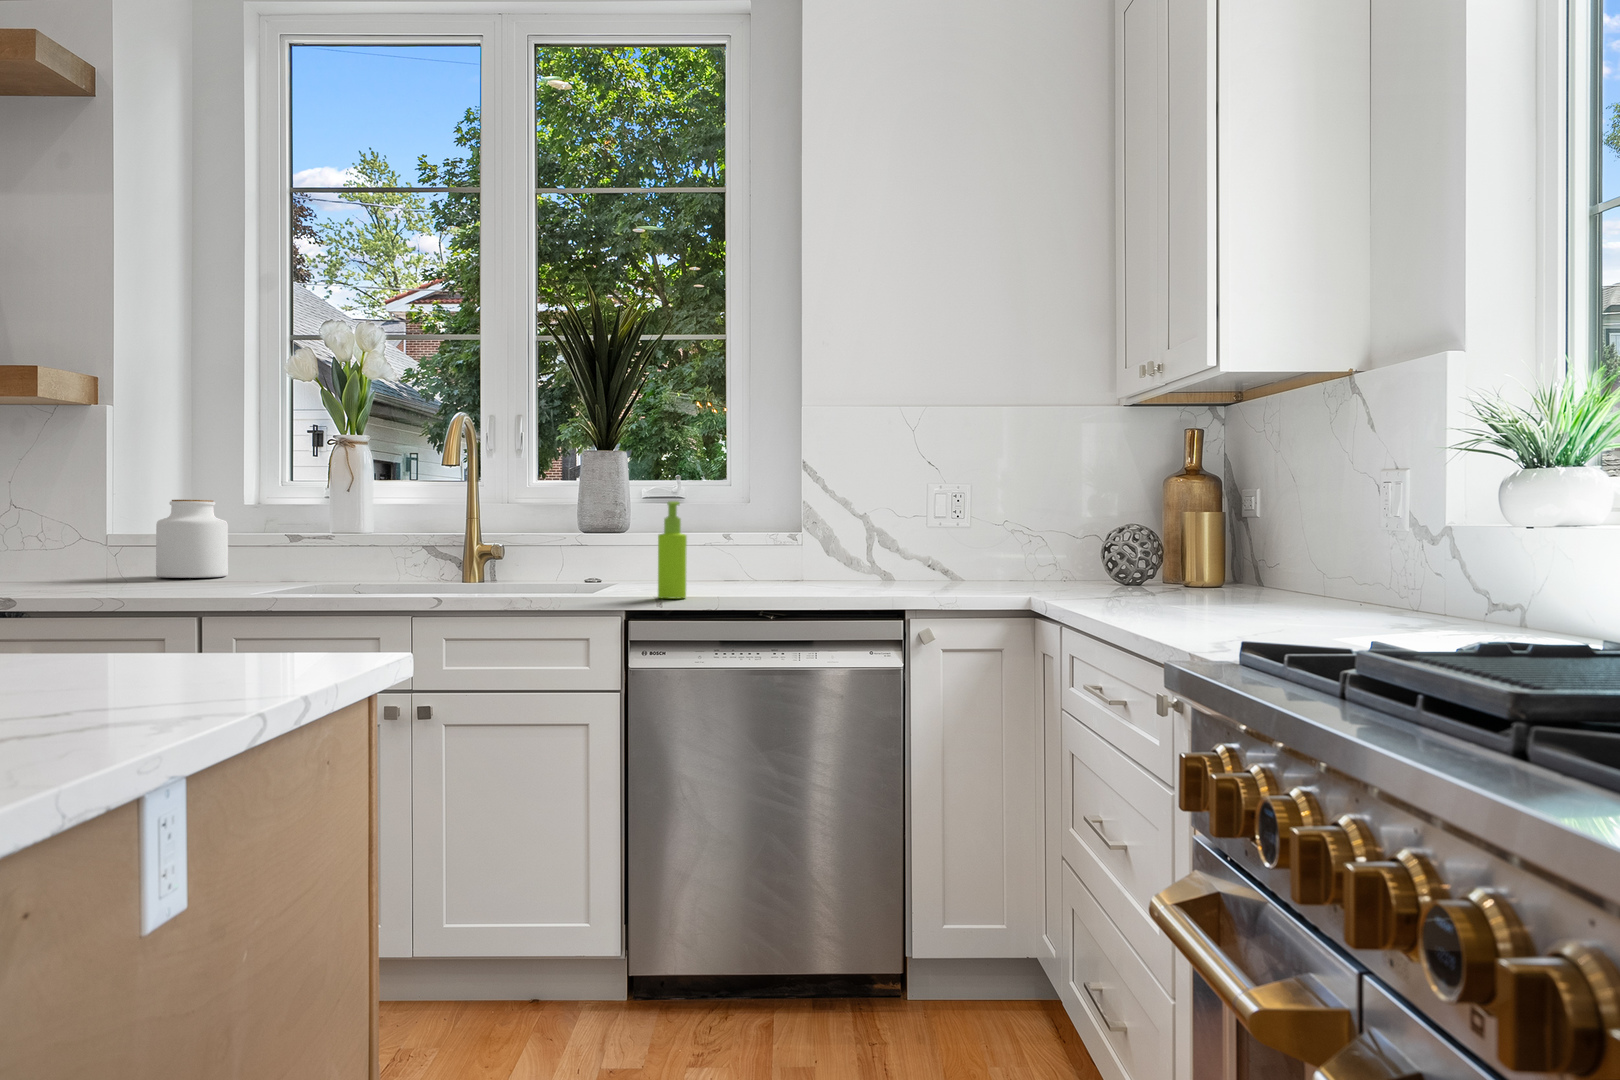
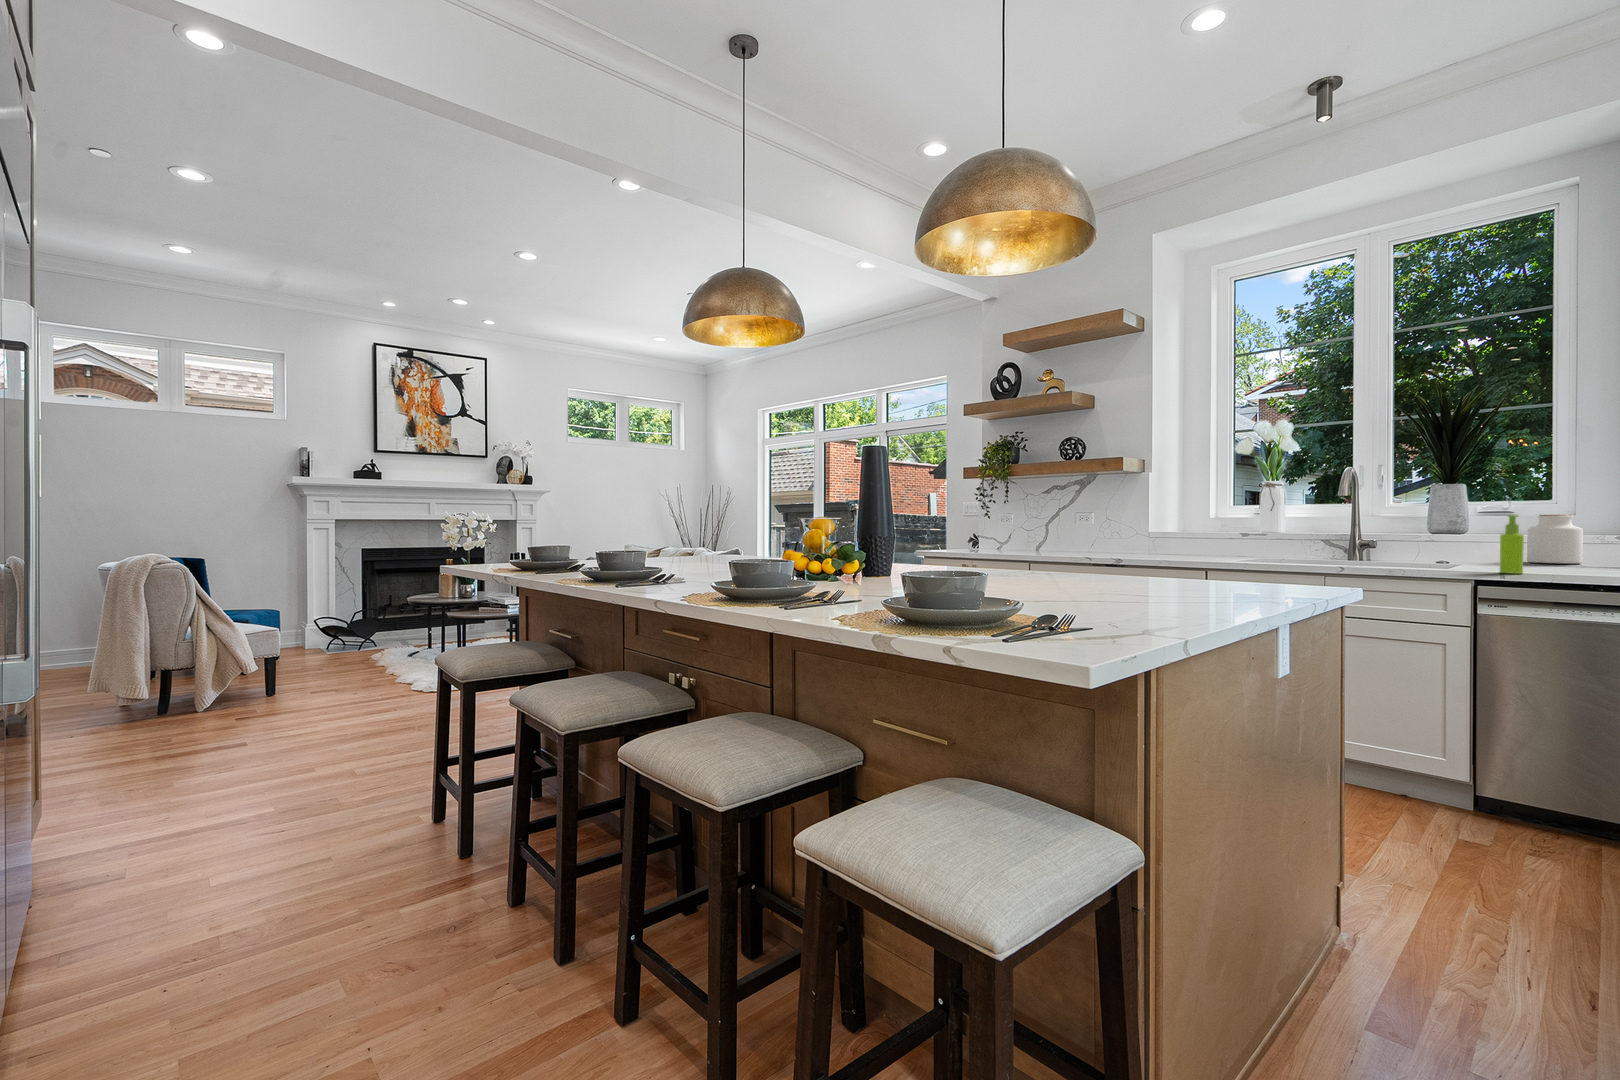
jar: present [156,500,228,578] -> present [1527,515,1583,564]

